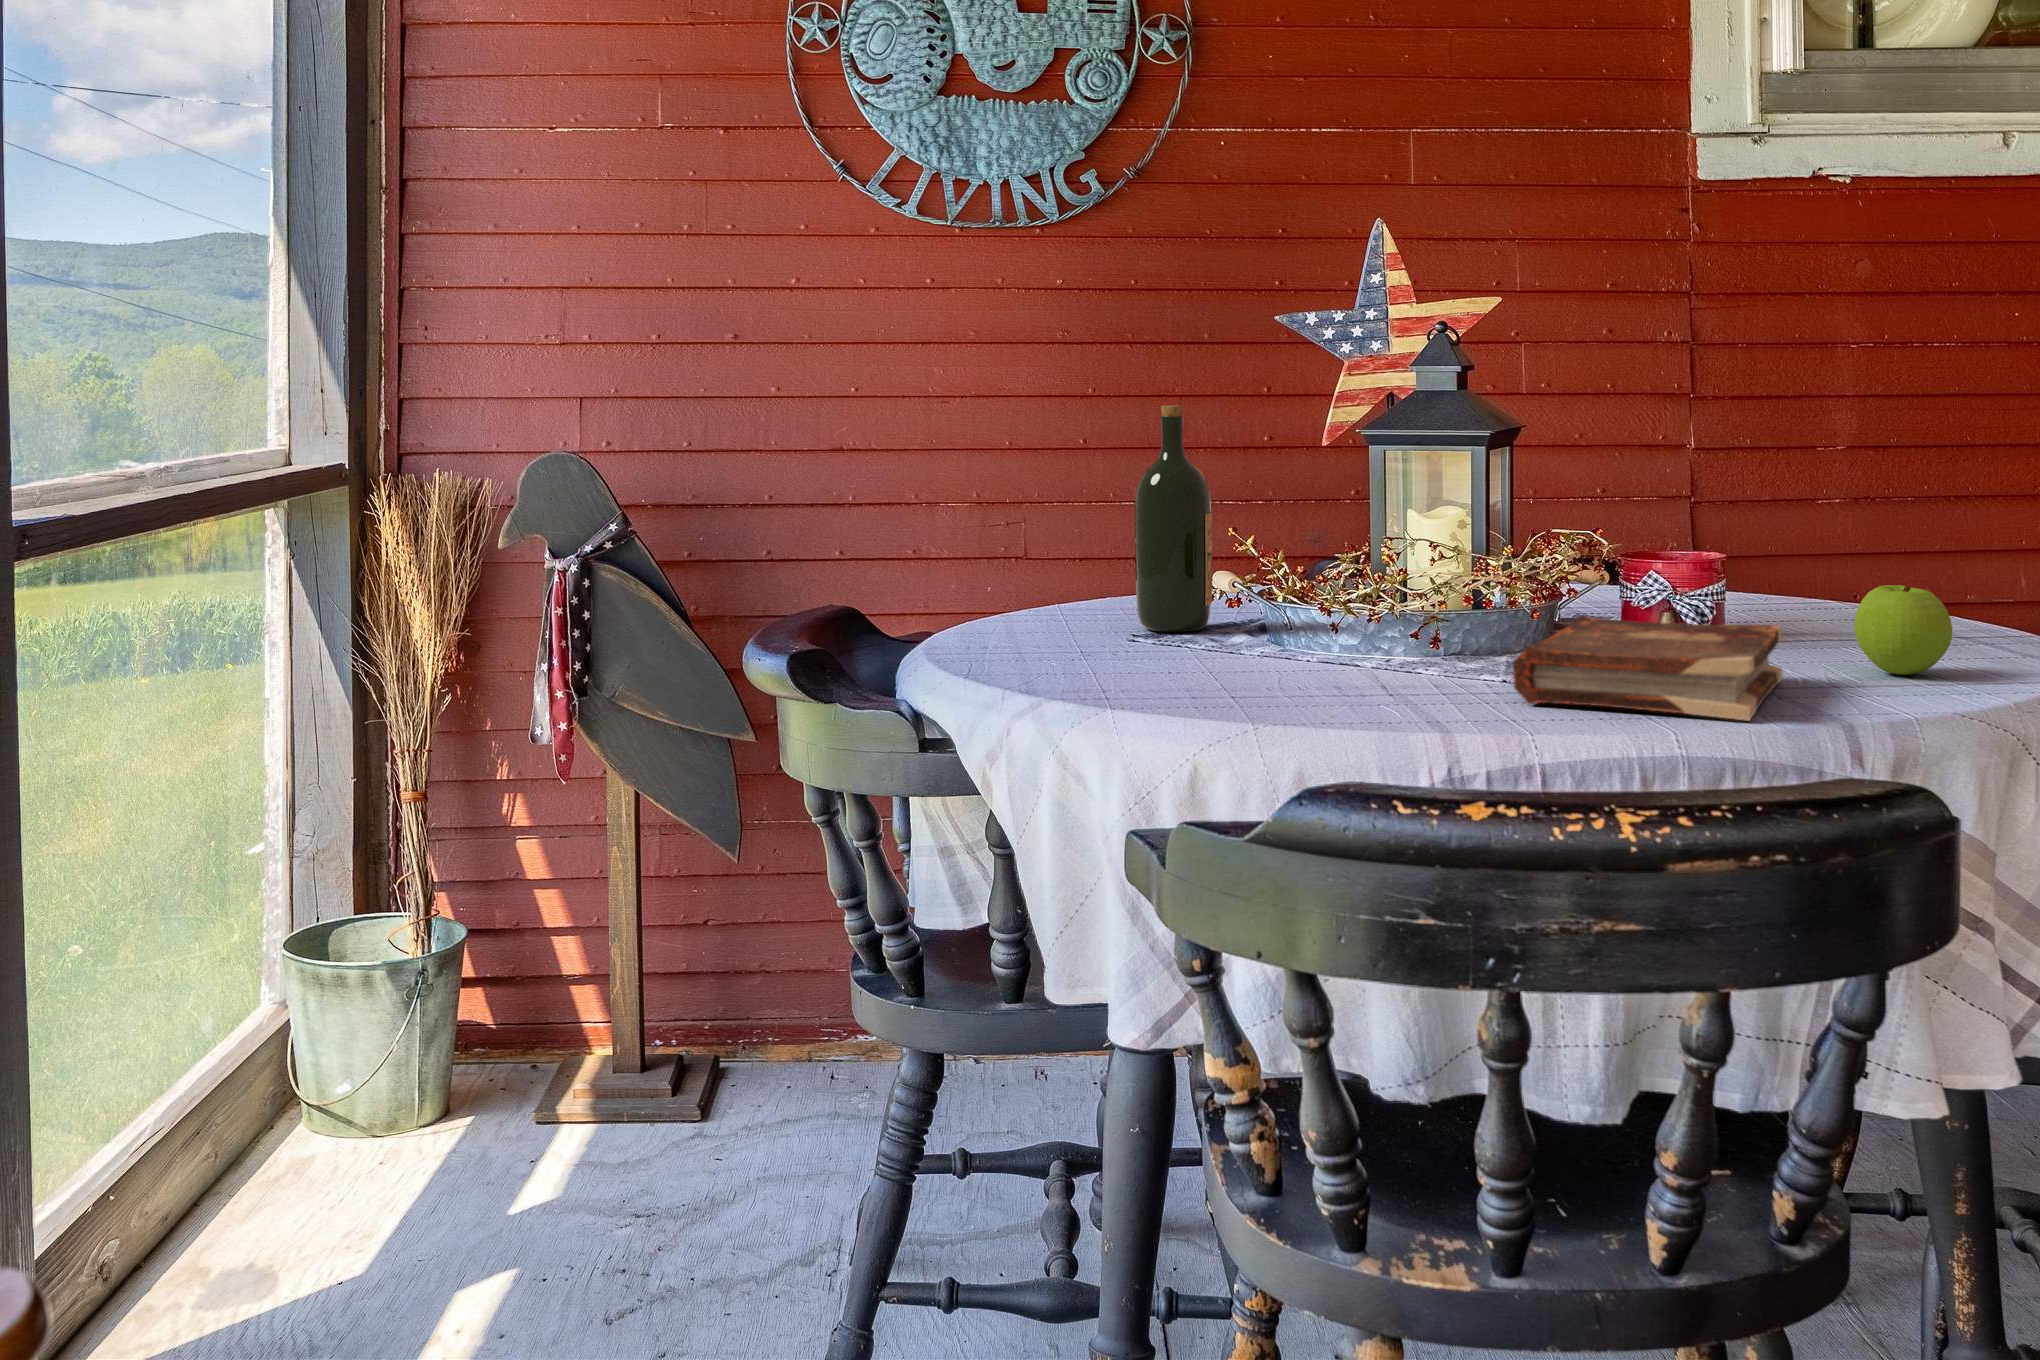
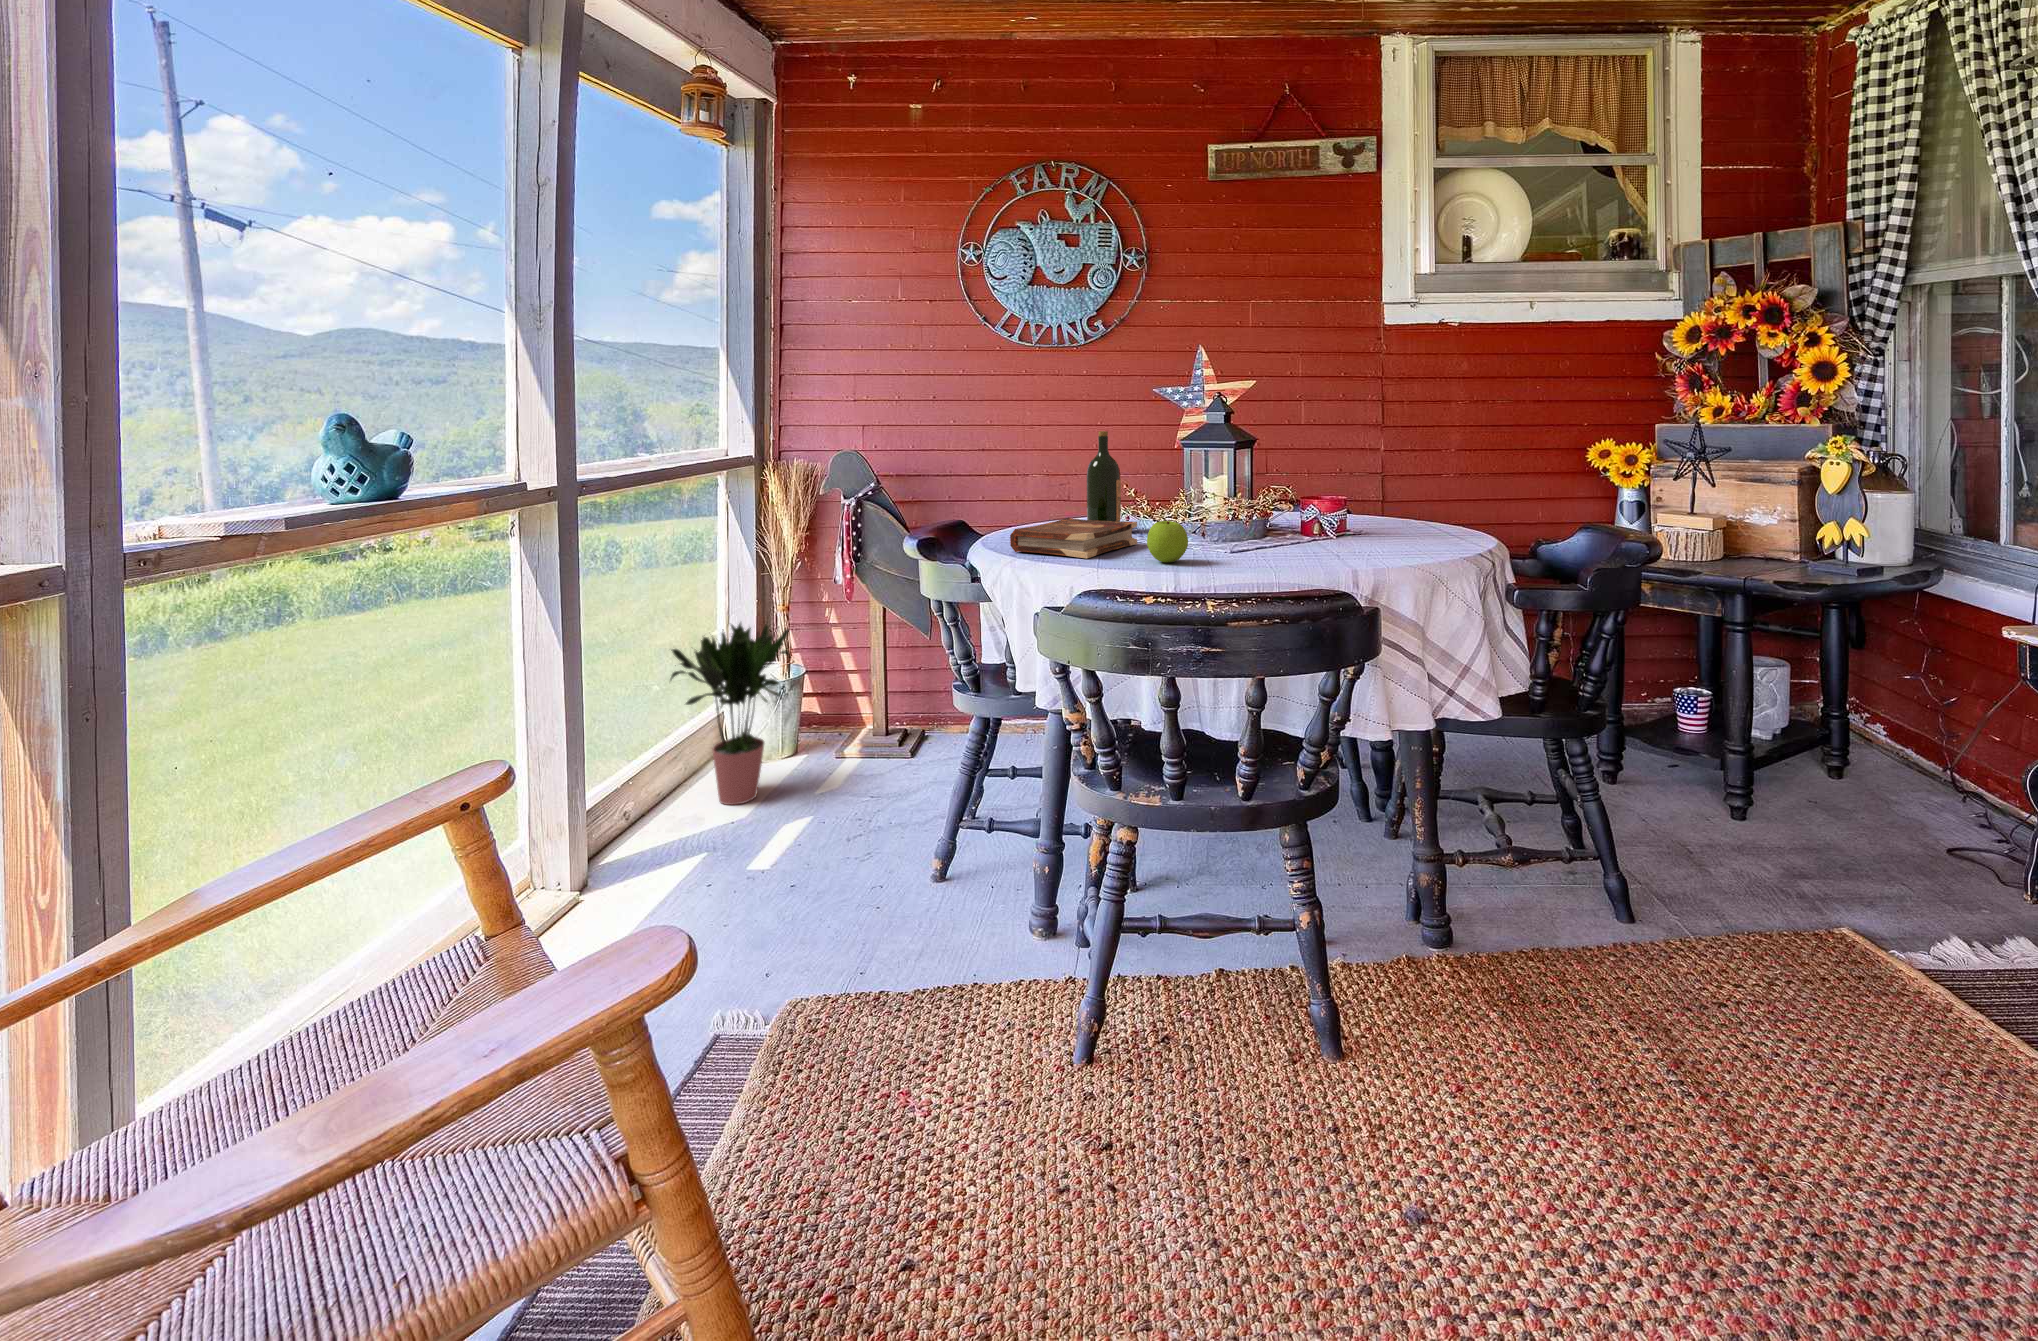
apple: present [1854,585,1952,675] -> present [1147,521,1188,562]
book: present [1513,616,1782,721] -> present [1010,517,1137,558]
potted plant: none [167,798,457,1228] -> present [670,623,789,805]

